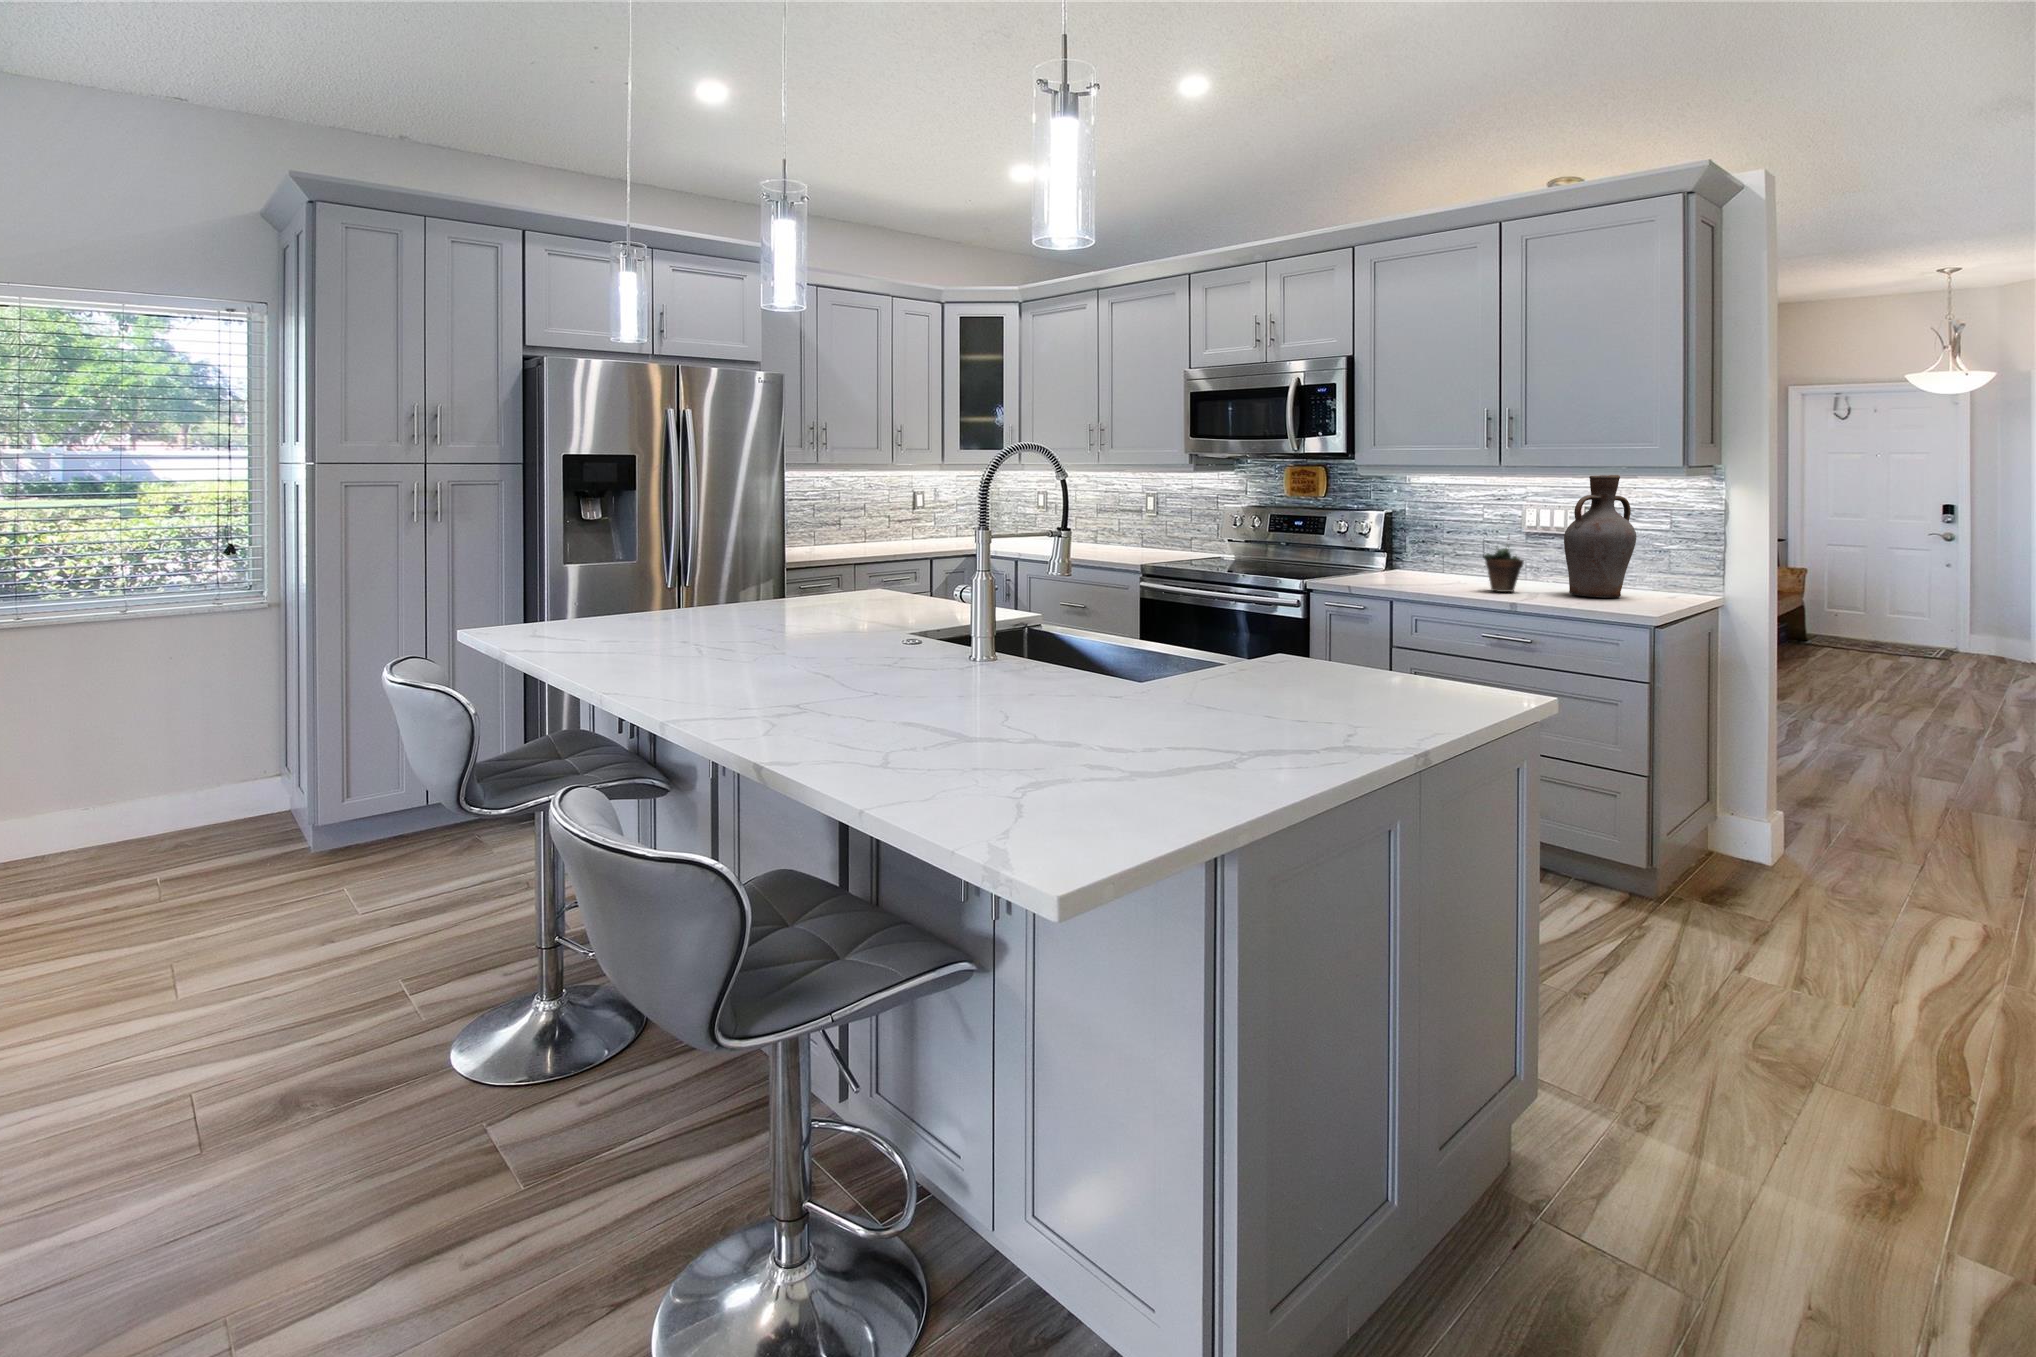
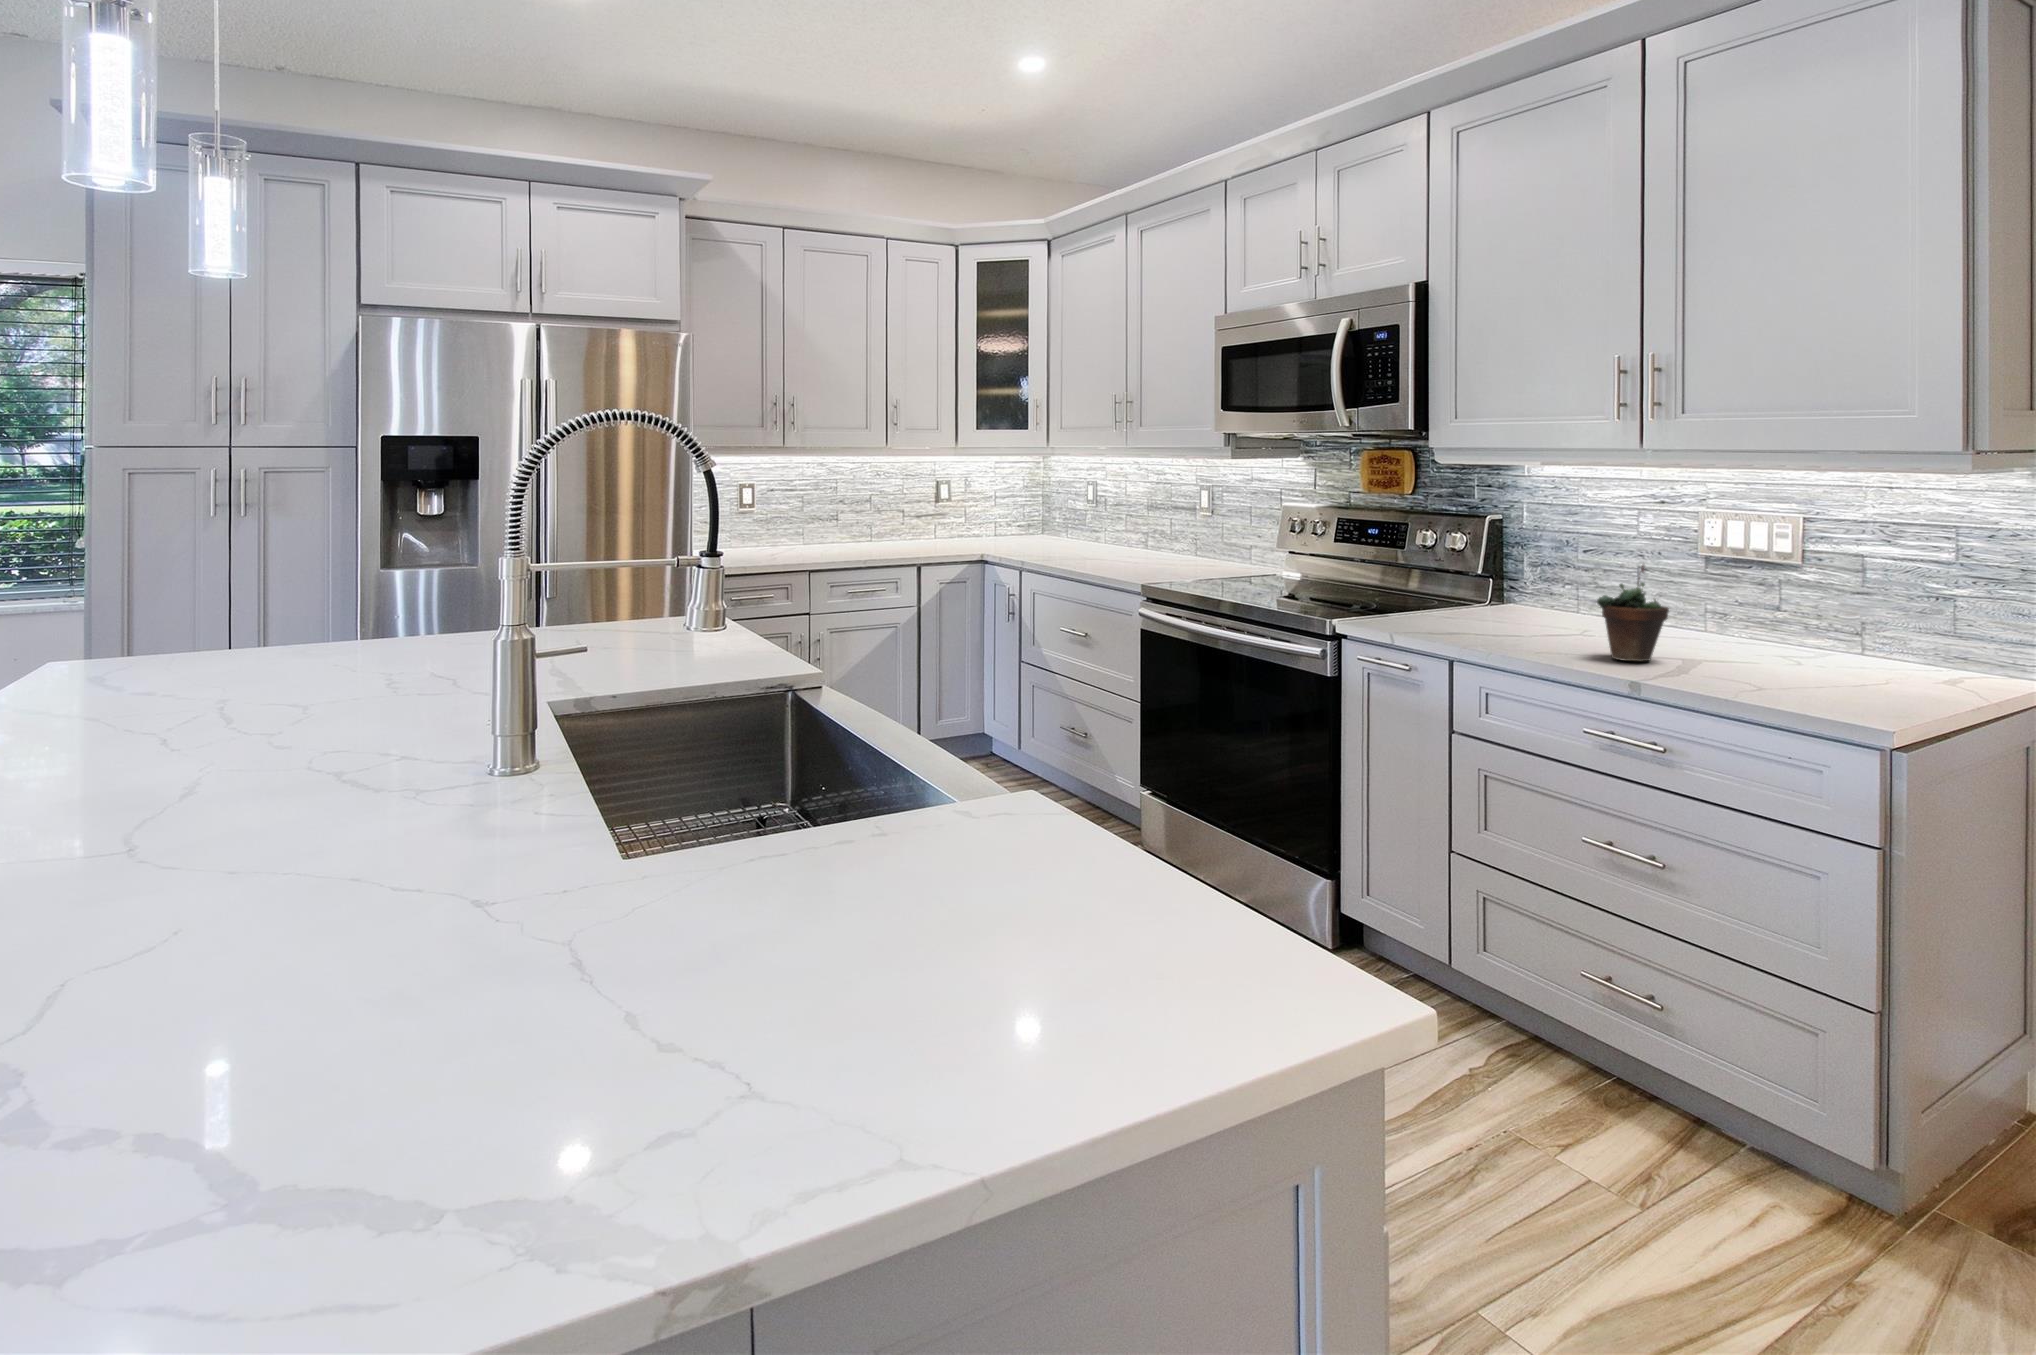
vase: present [1564,475,1636,597] -> none [1741,464,1877,681]

